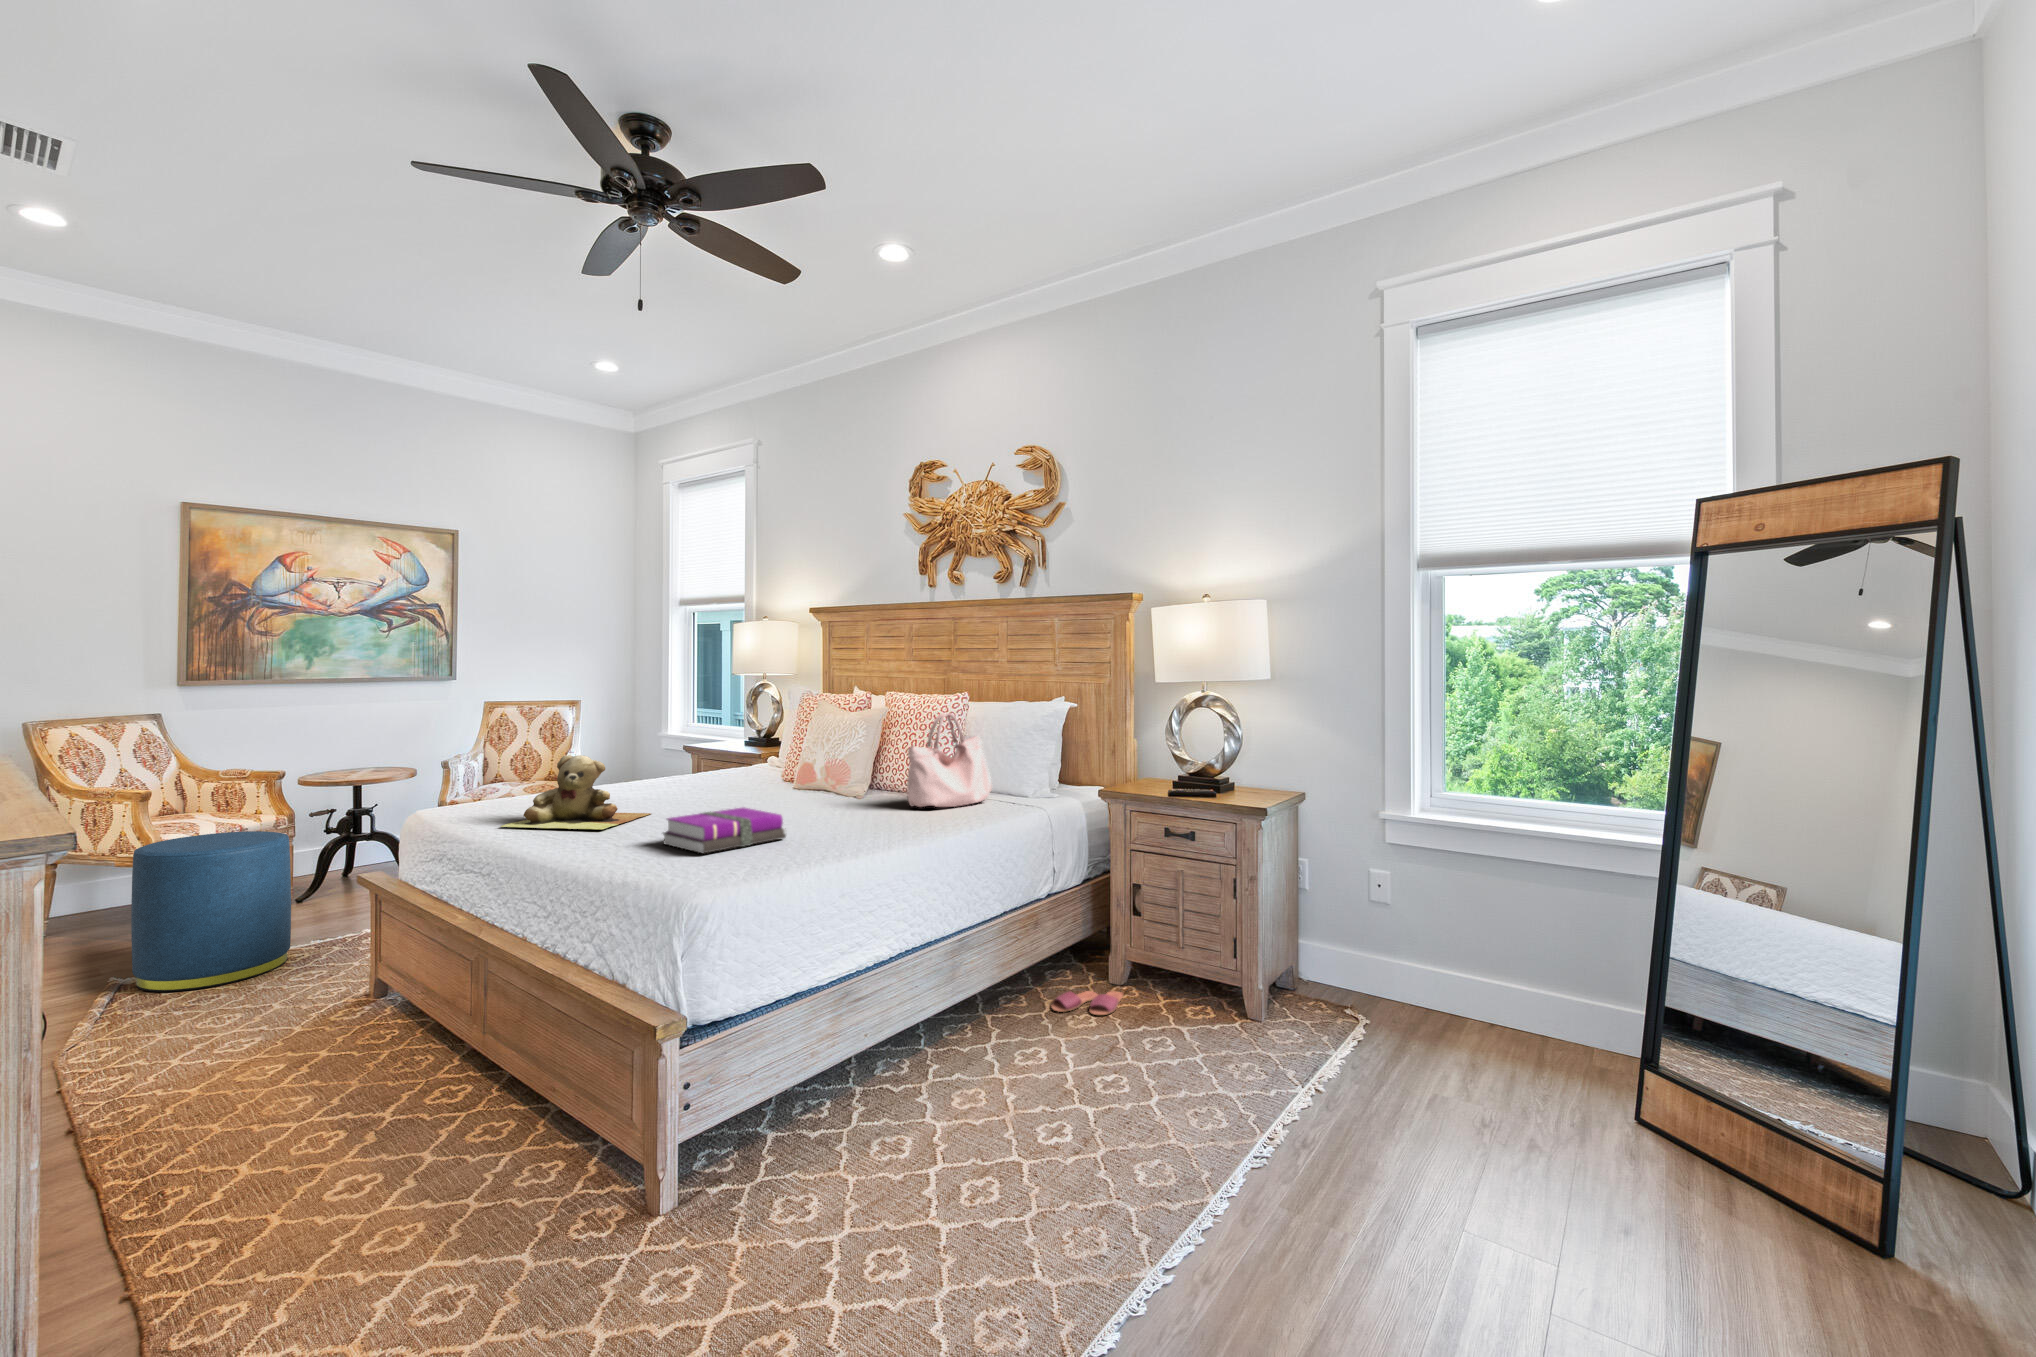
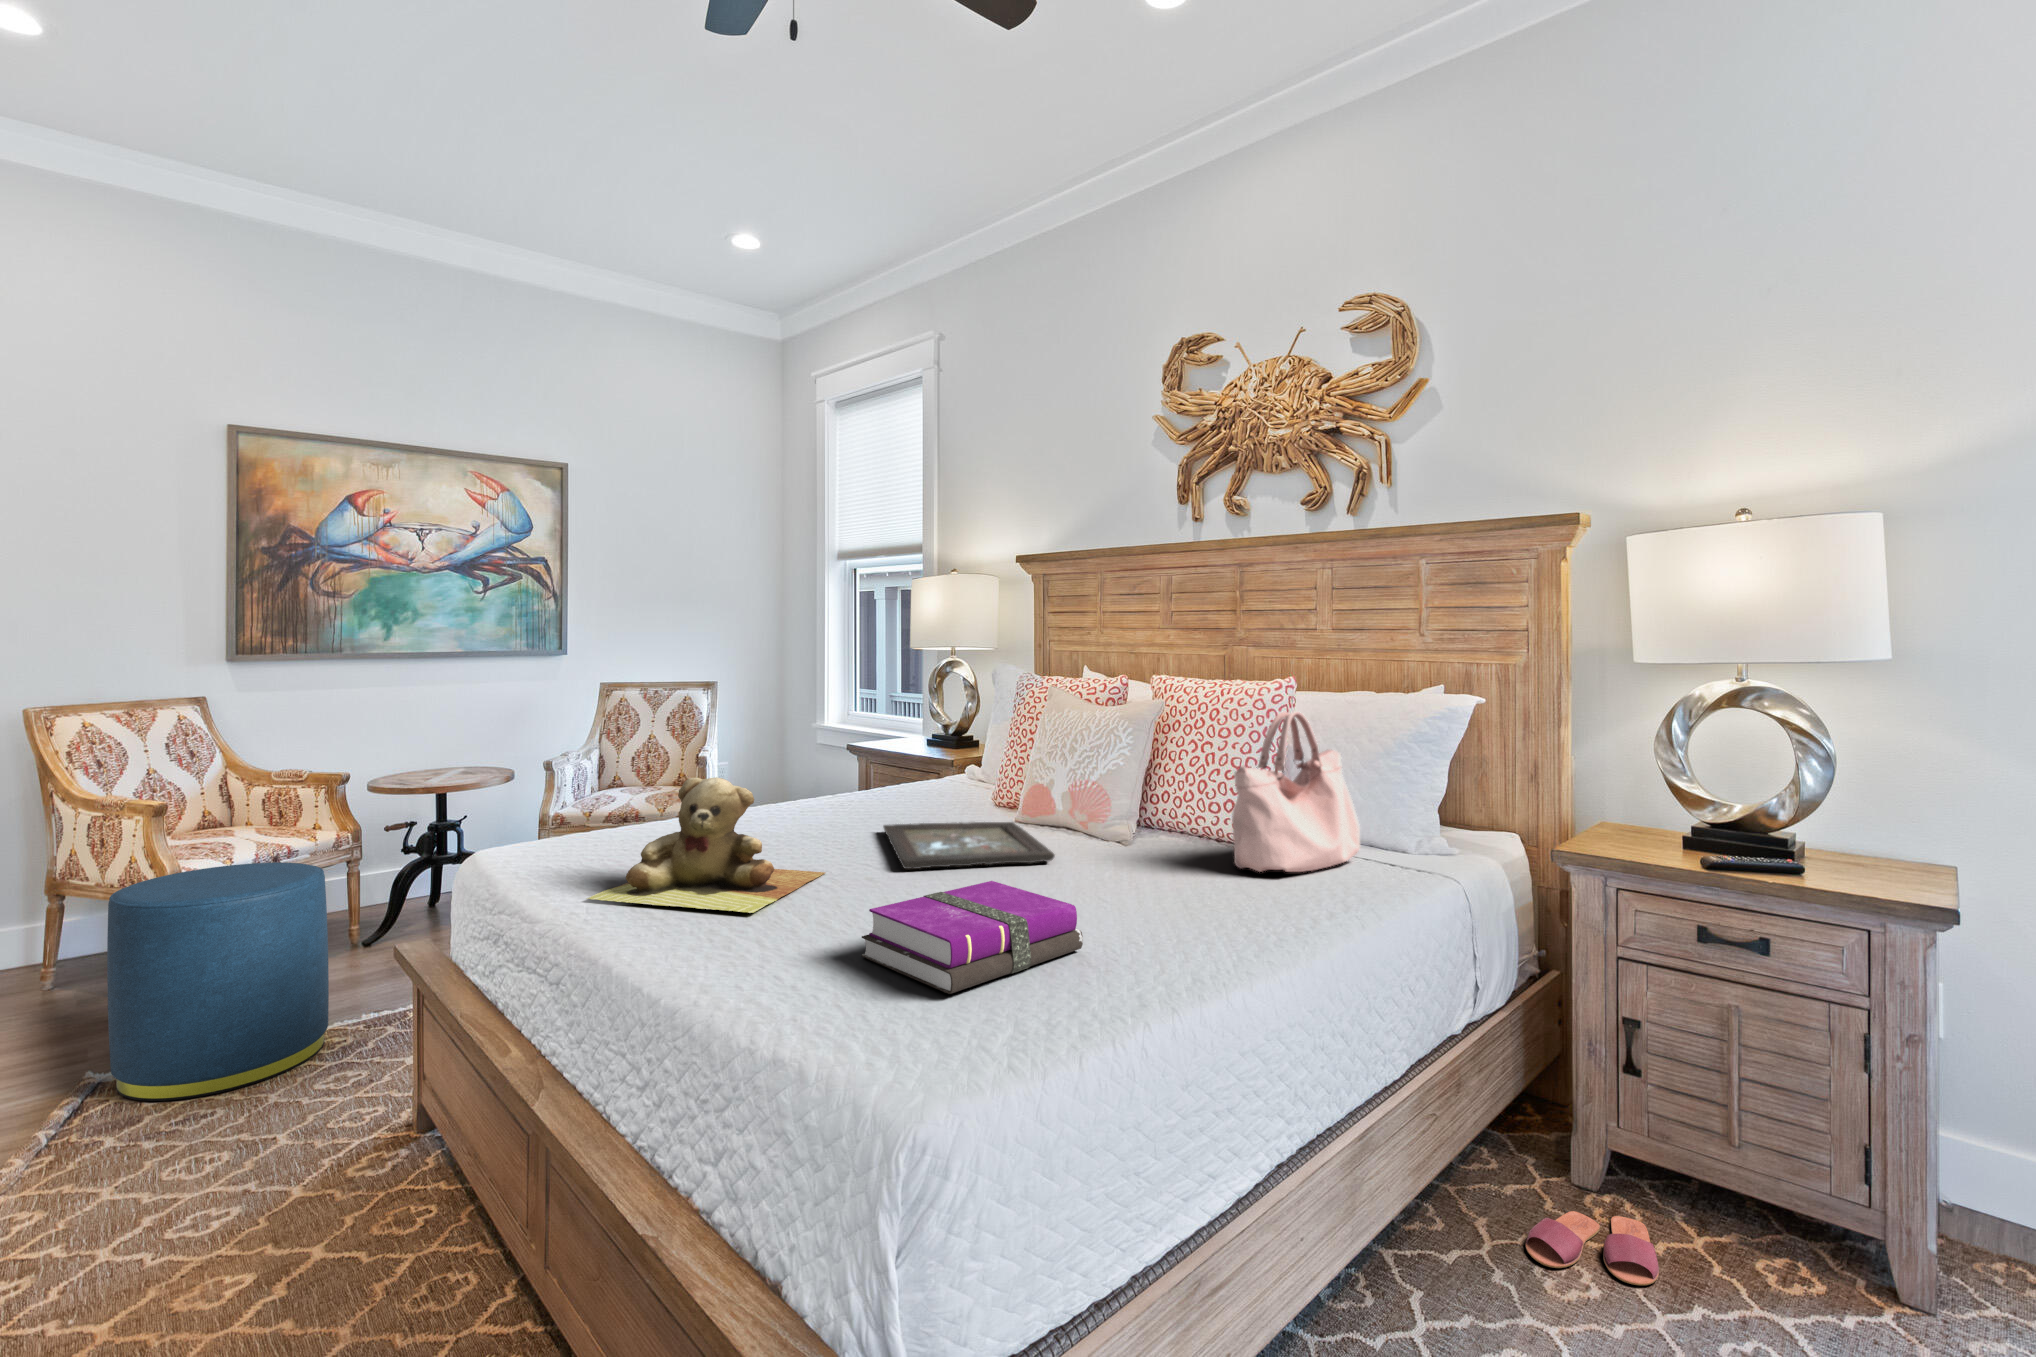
tray: none [697,787,800,811] -> present [883,822,1055,869]

